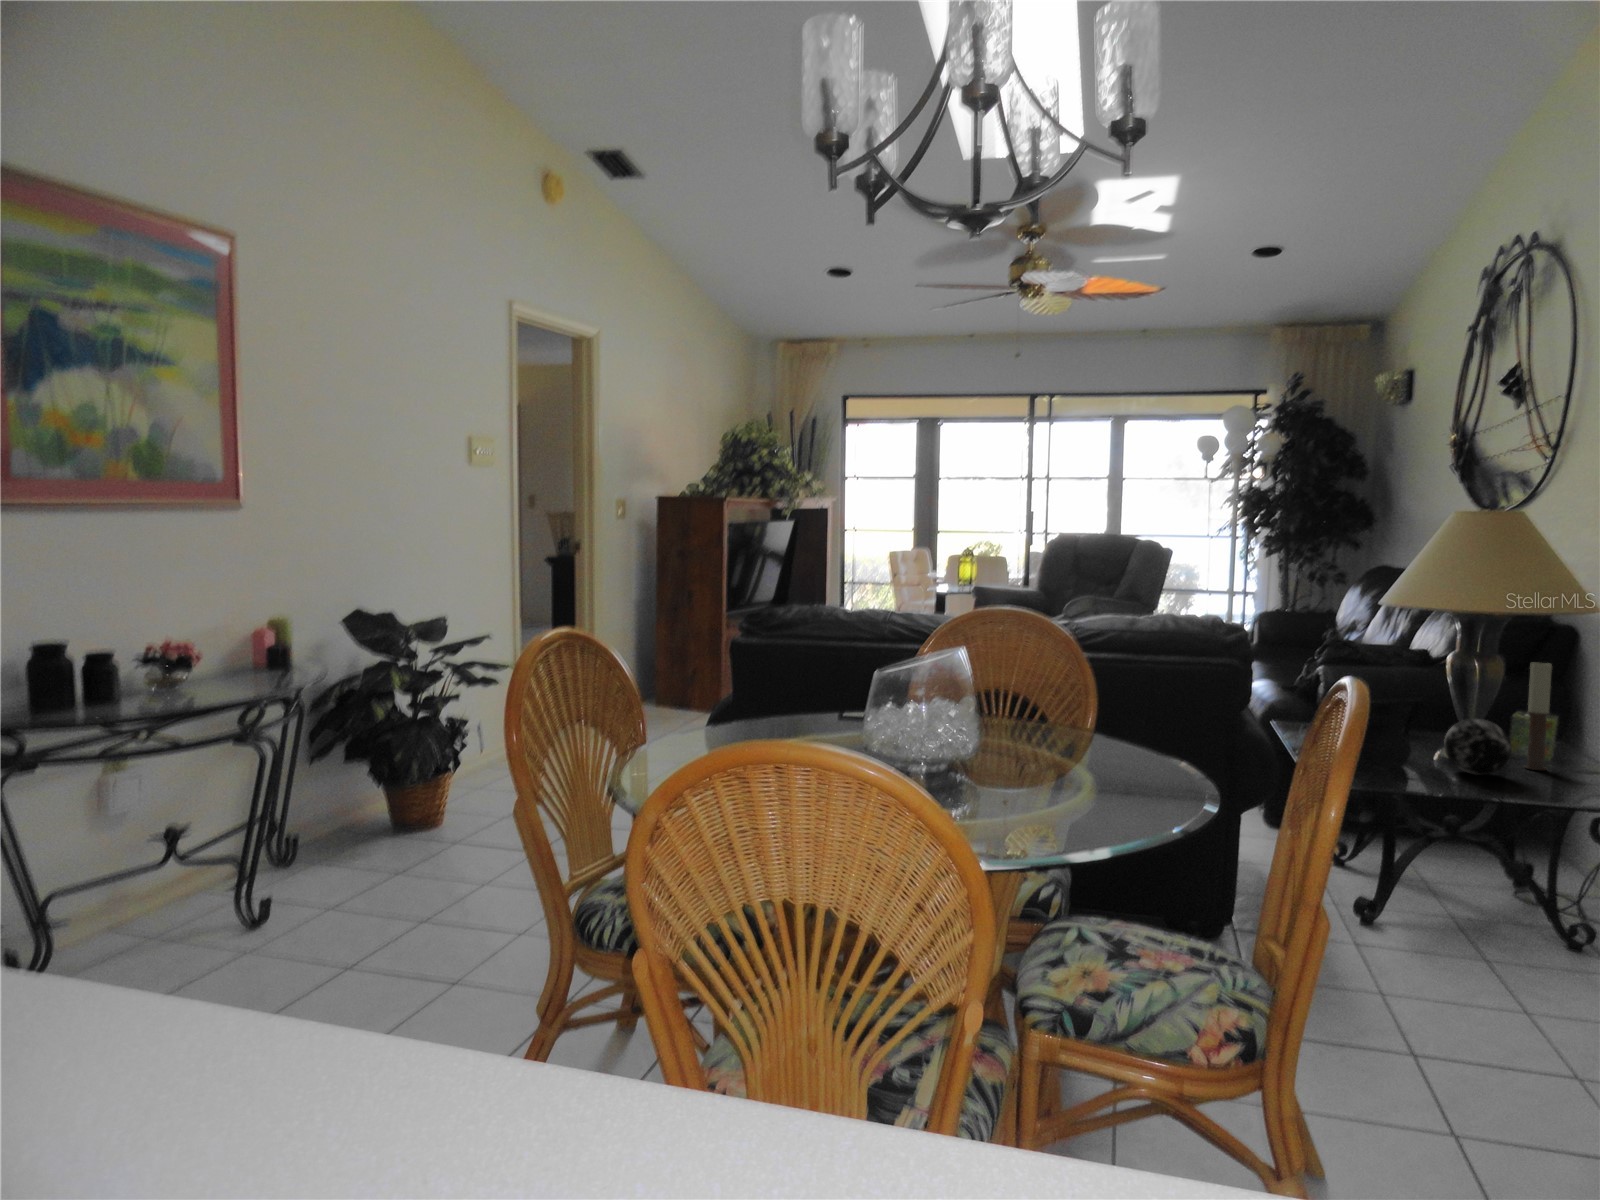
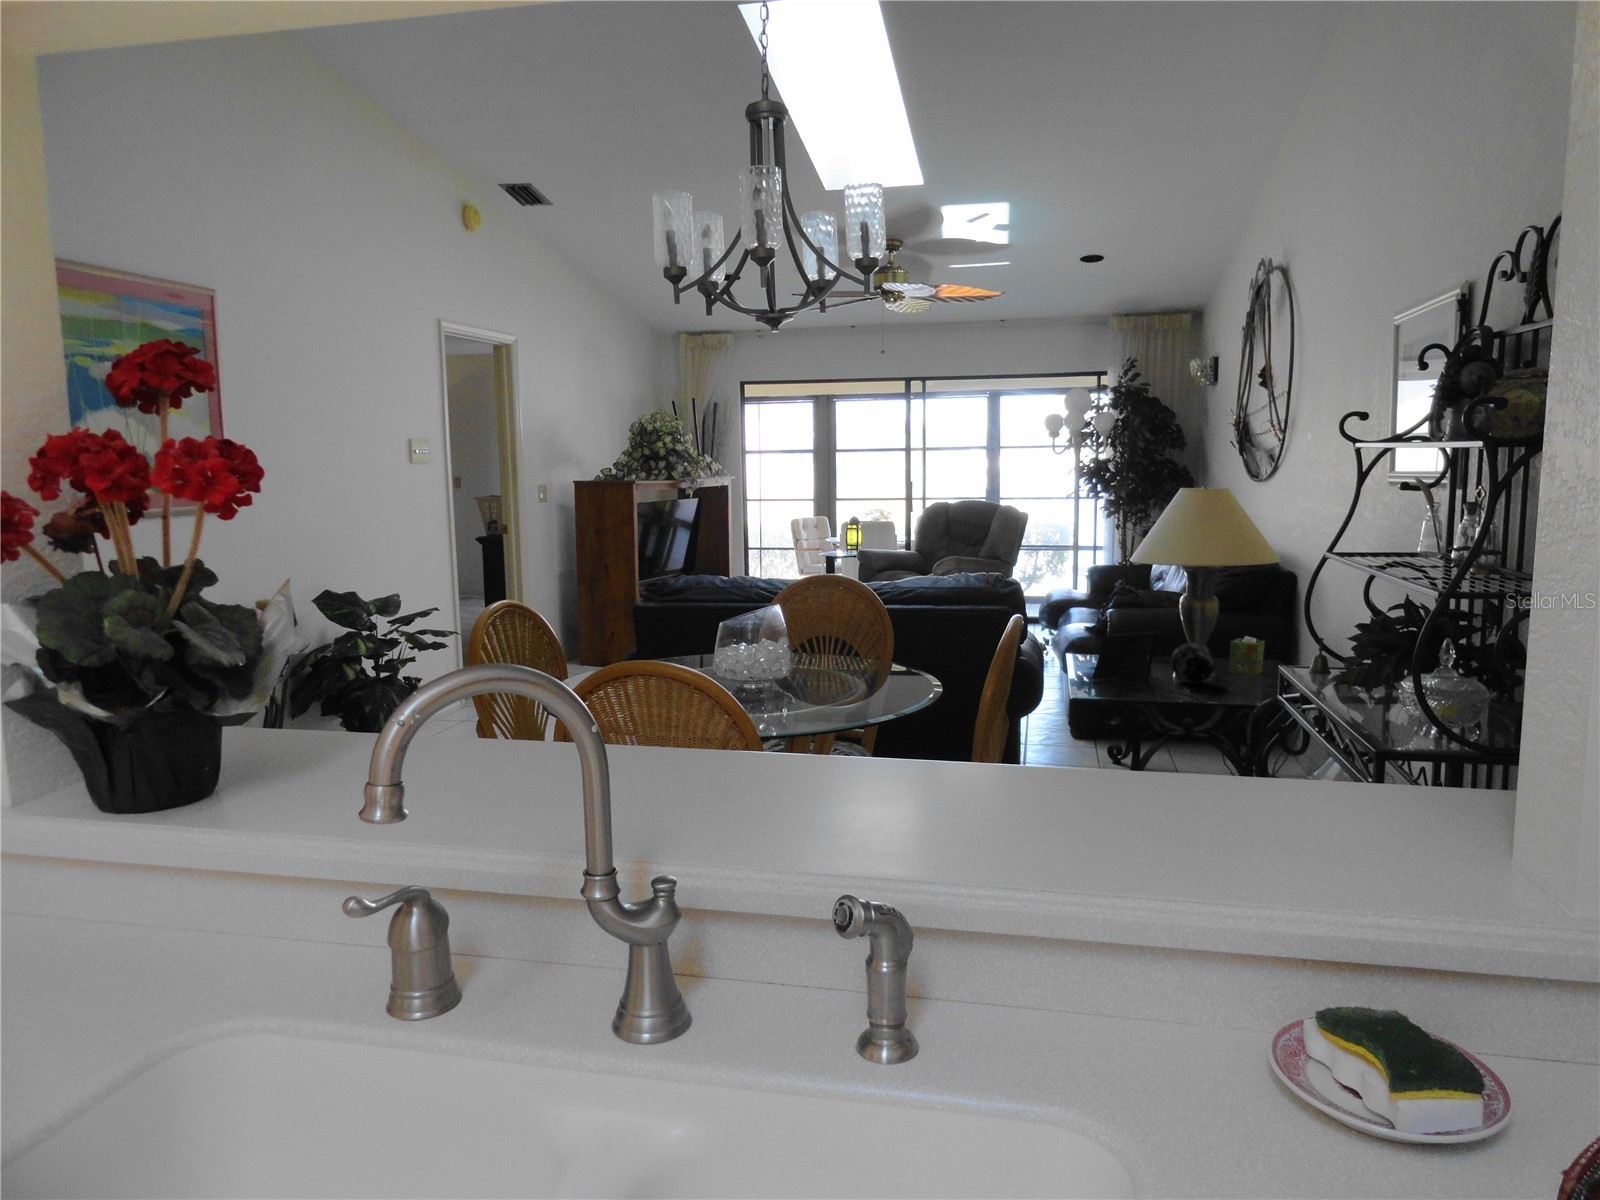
candle: present [1525,662,1552,770] -> none [1231,597,1248,678]

